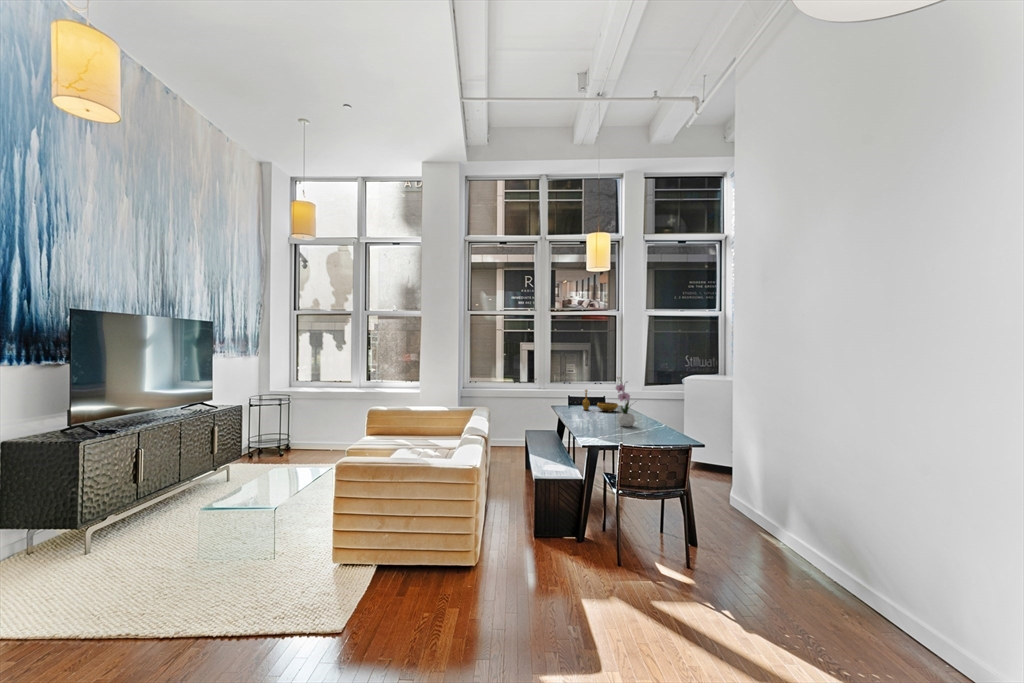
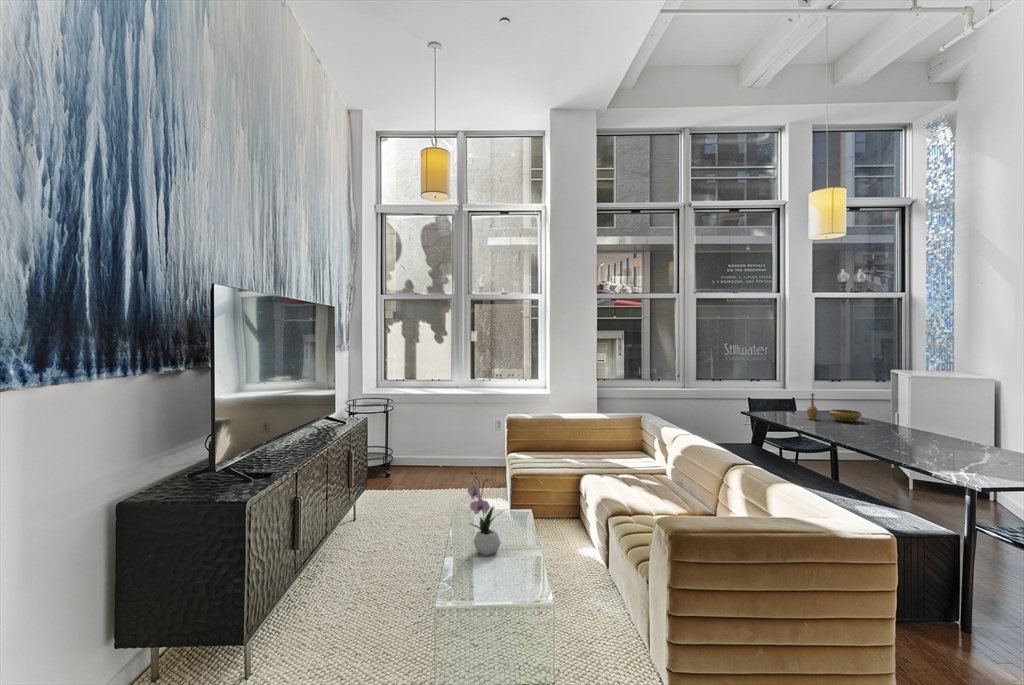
flower arrangement: present [616,377,635,427] -> present [467,472,501,556]

